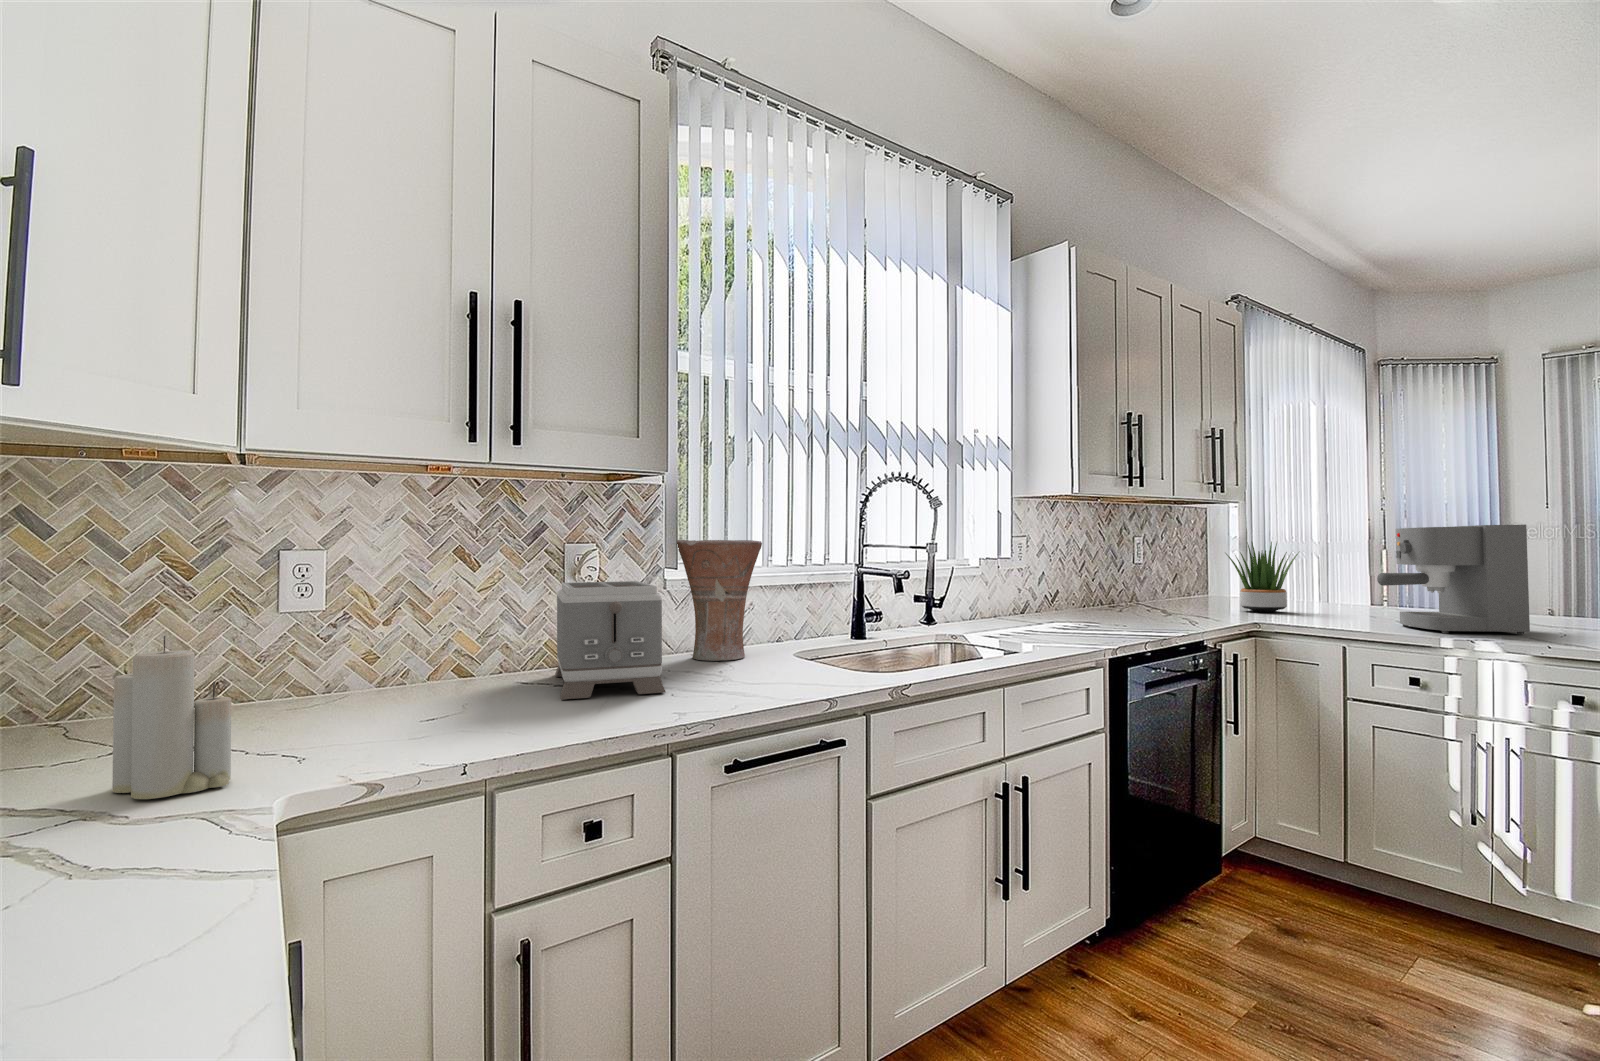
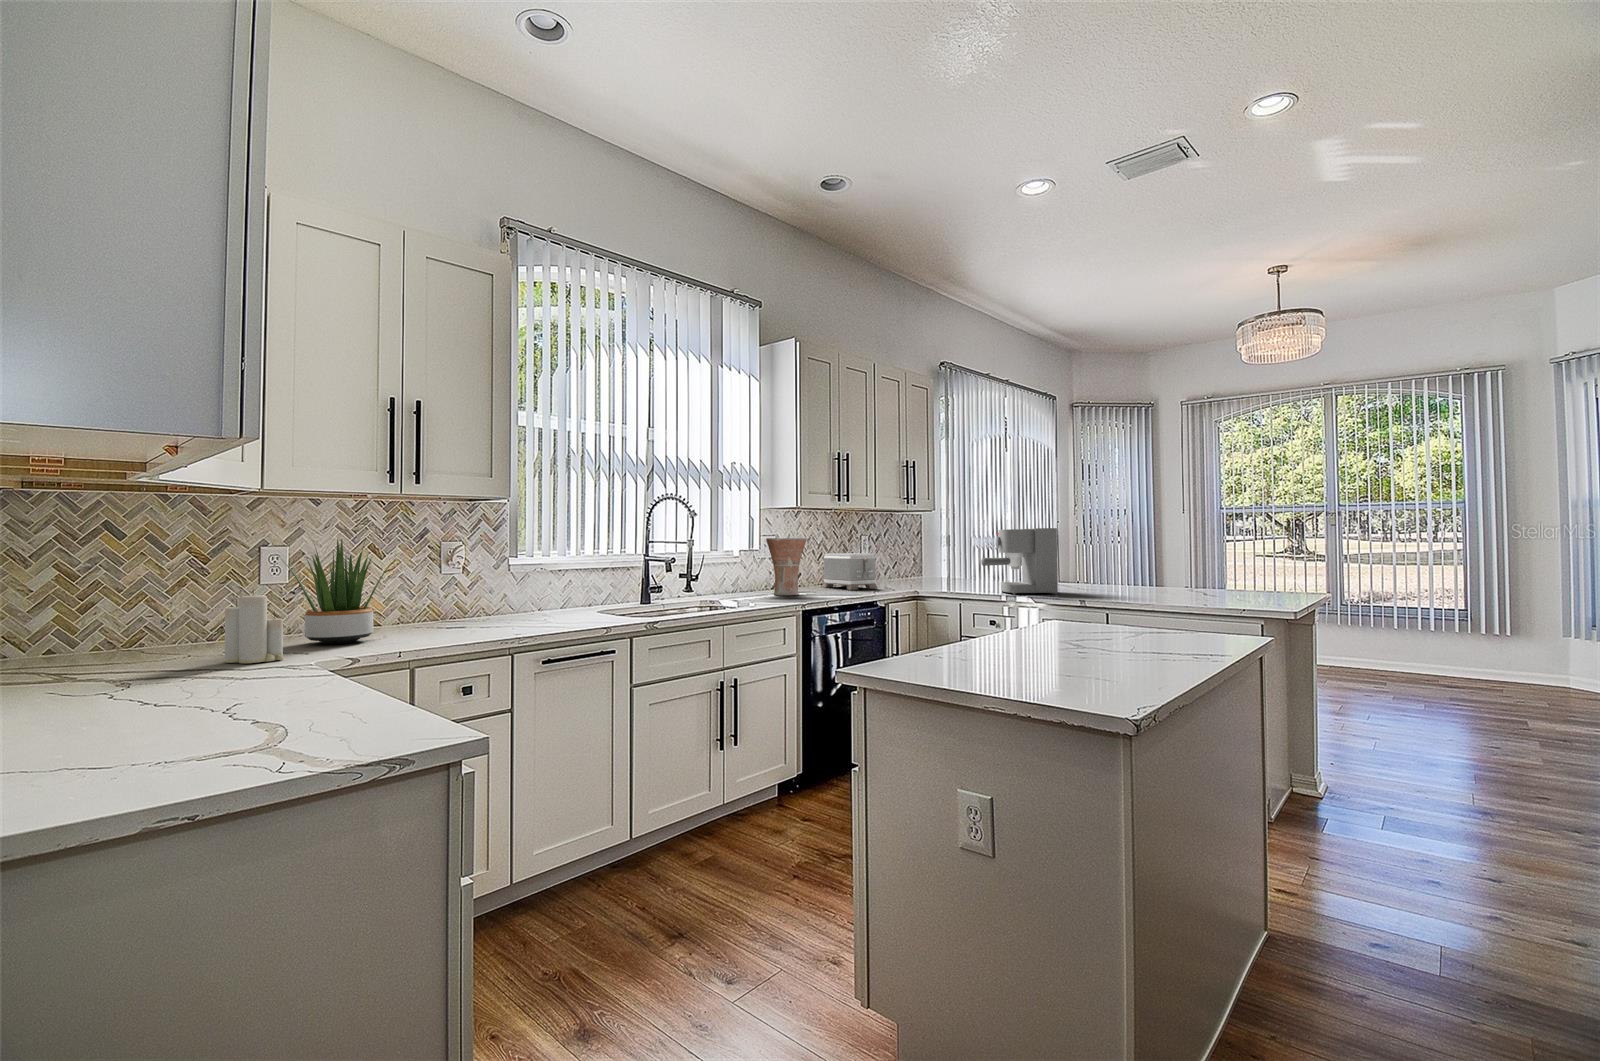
vase: present [677,540,762,661] -> present [766,538,807,595]
potted plant: present [1226,542,1299,612] -> present [280,539,395,644]
toaster: present [555,581,666,700] -> present [822,553,877,590]

